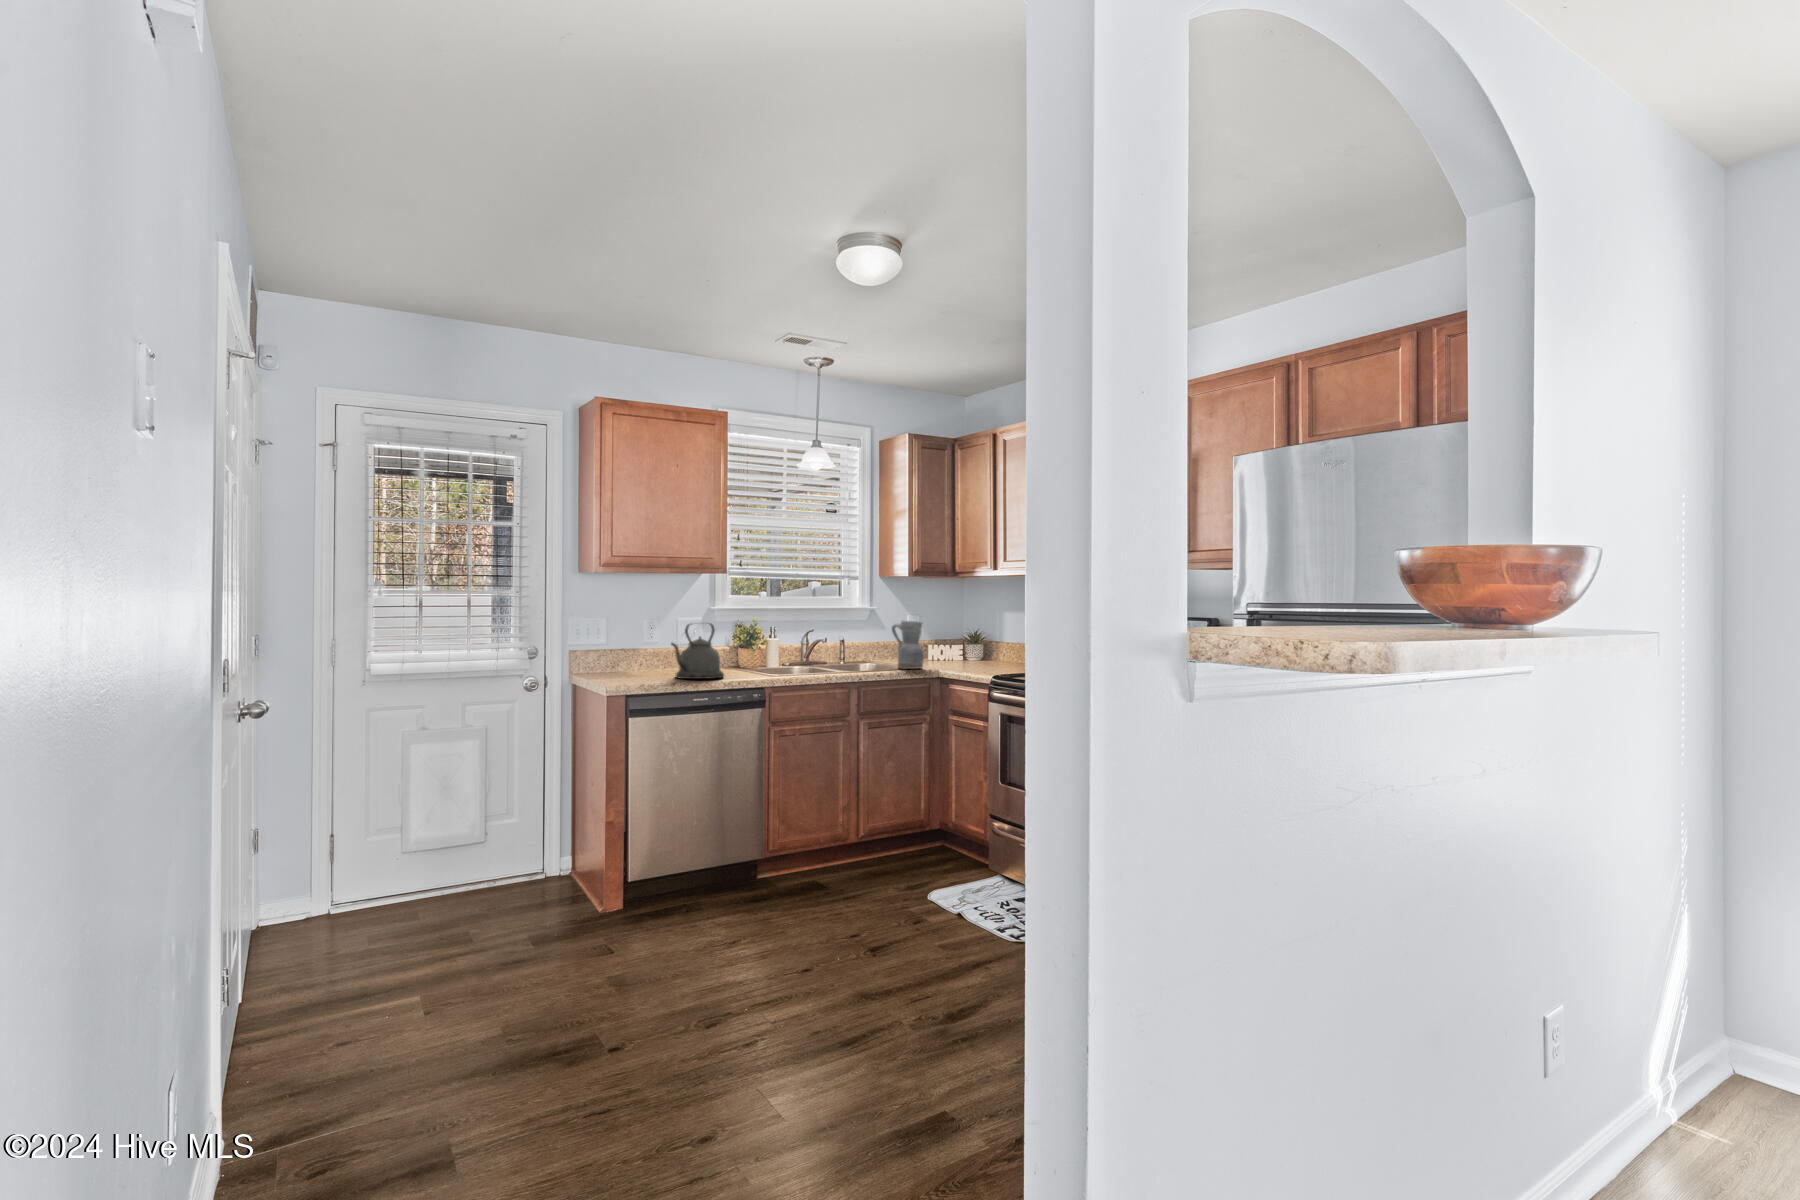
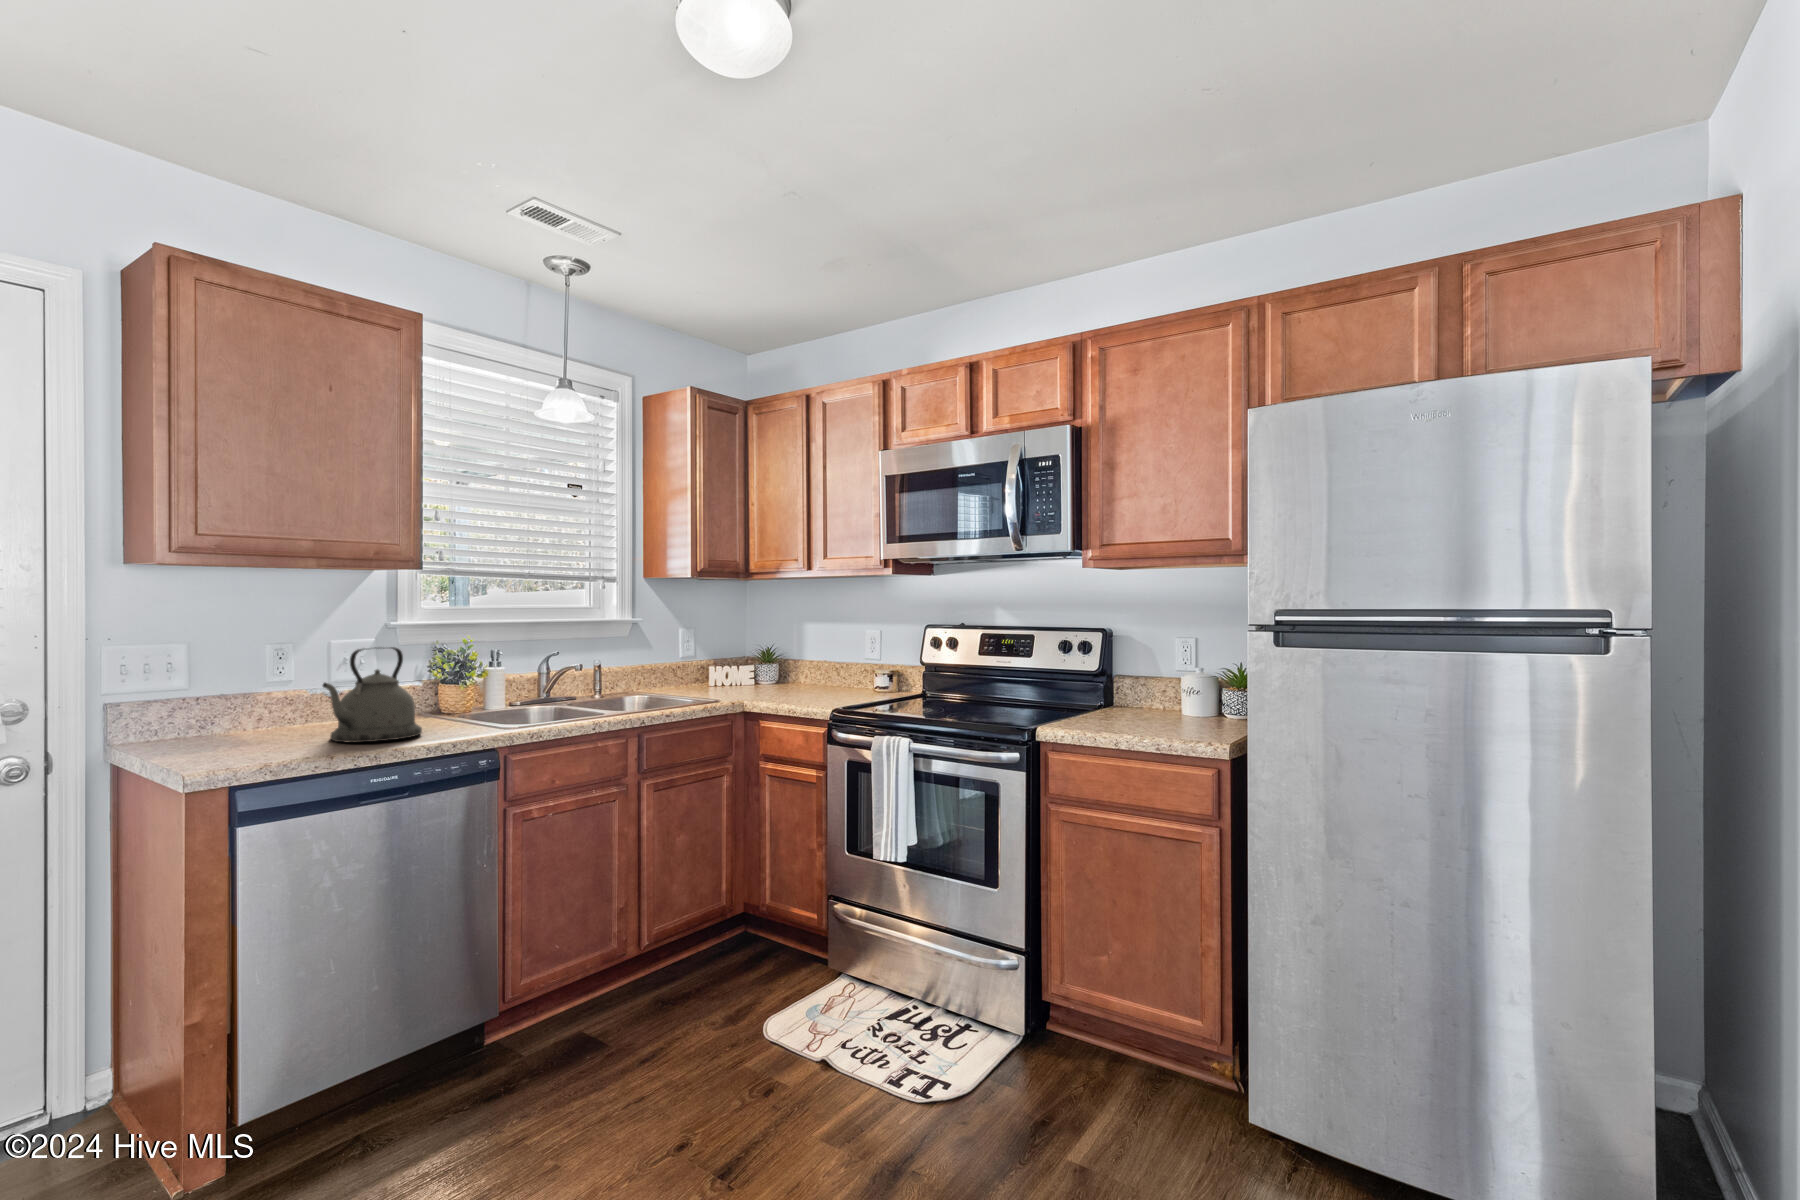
ceramic pitcher: present [892,621,924,669] -> none [672,636,718,701]

